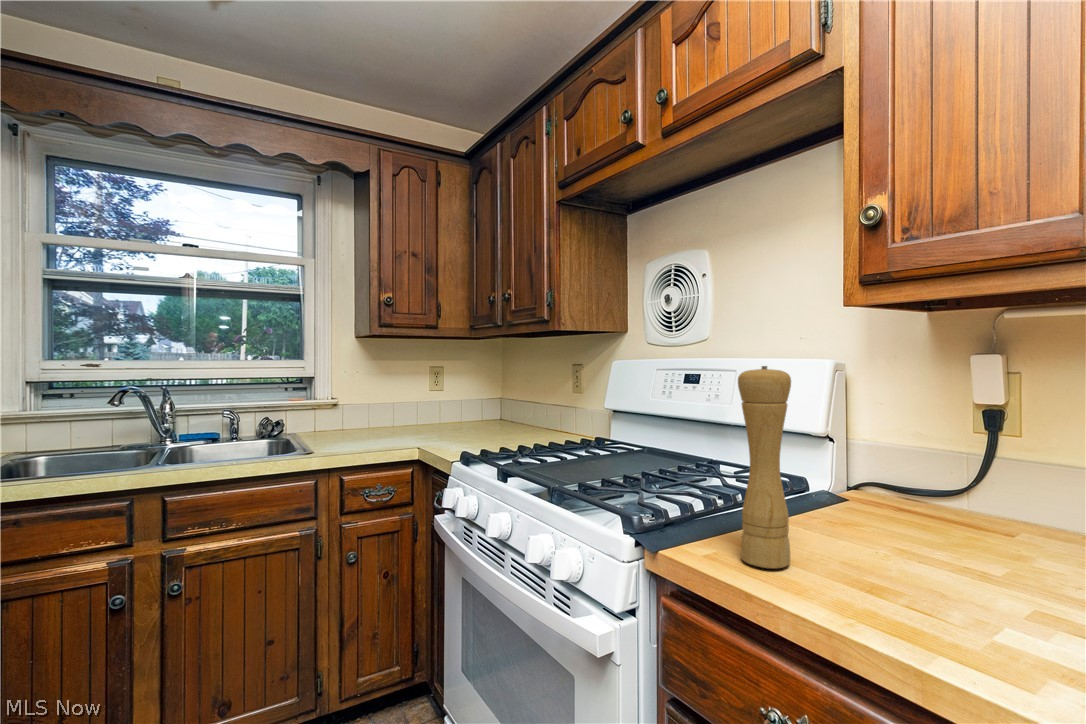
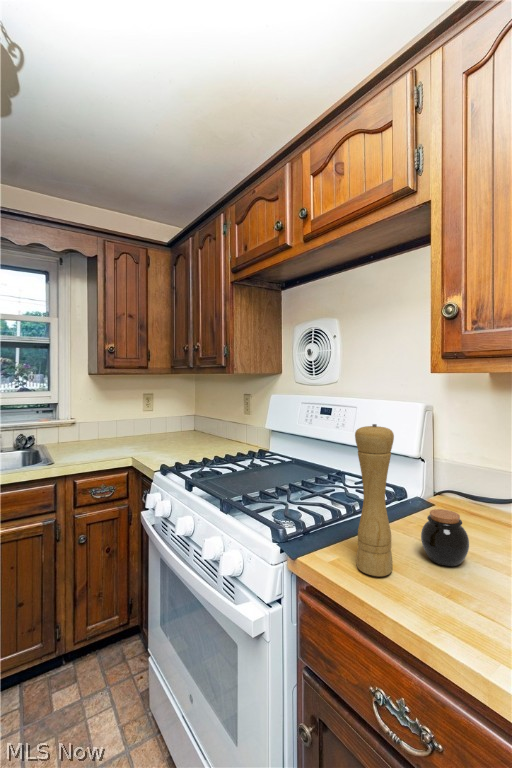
jar: none [831,488,898,561] -> present [421,509,469,566]

